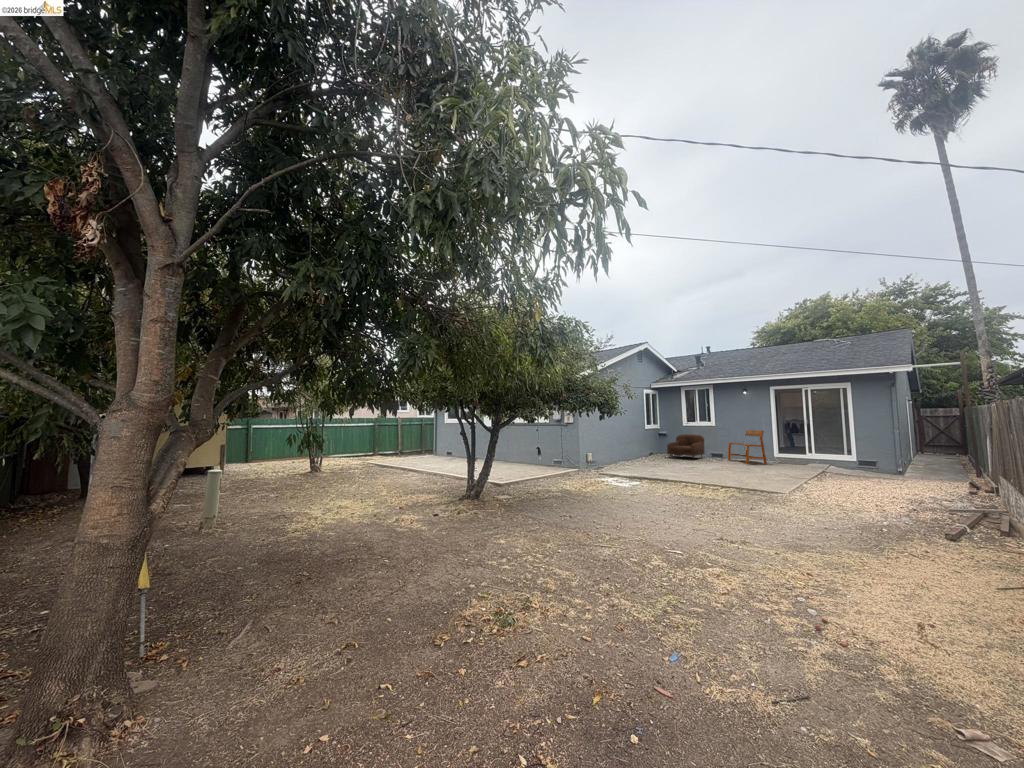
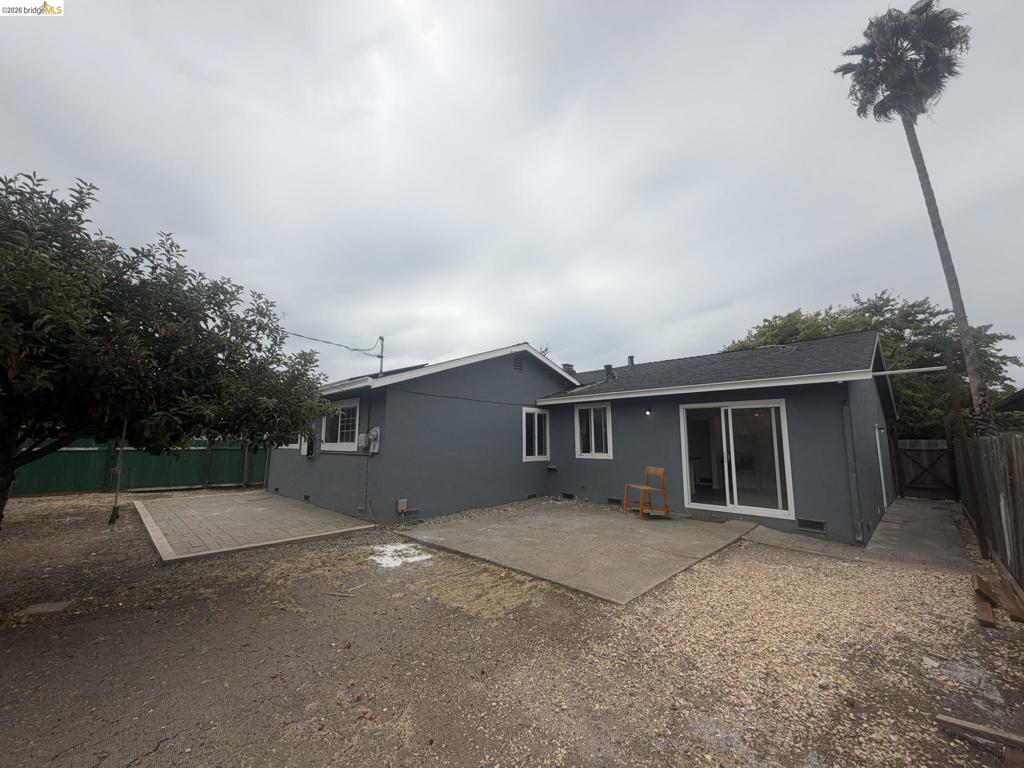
armchair: present [667,434,705,458] -> none [547,471,598,508]

